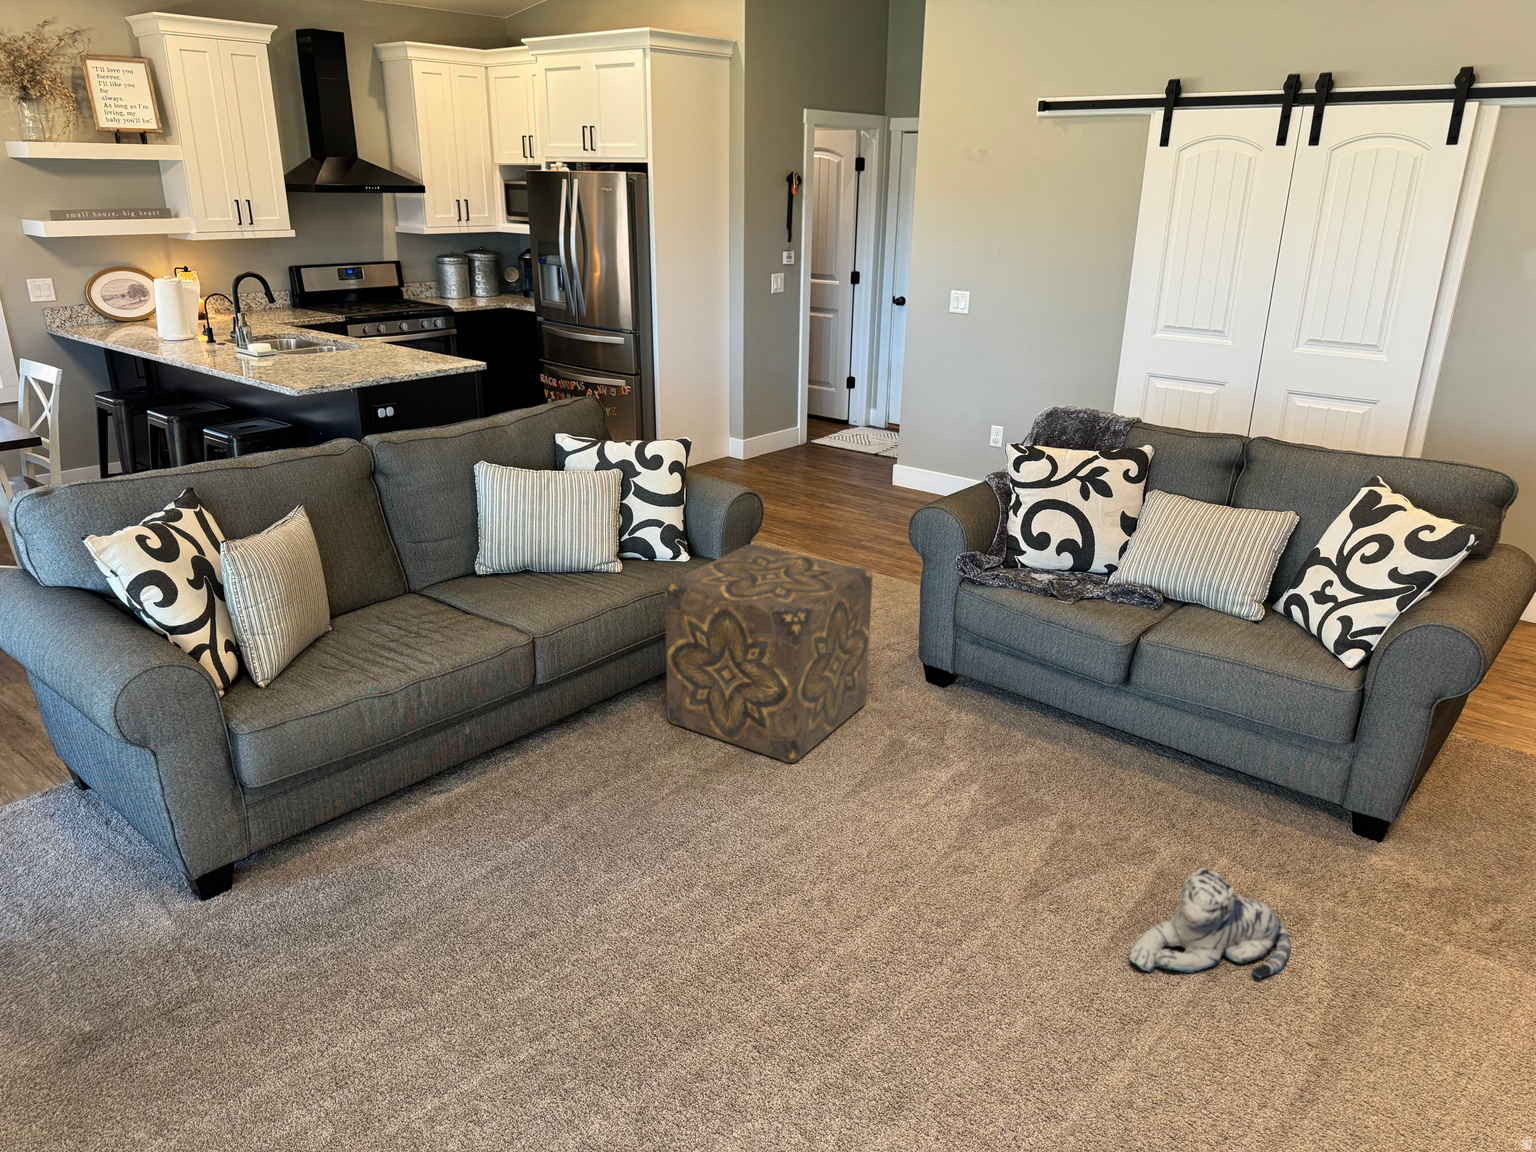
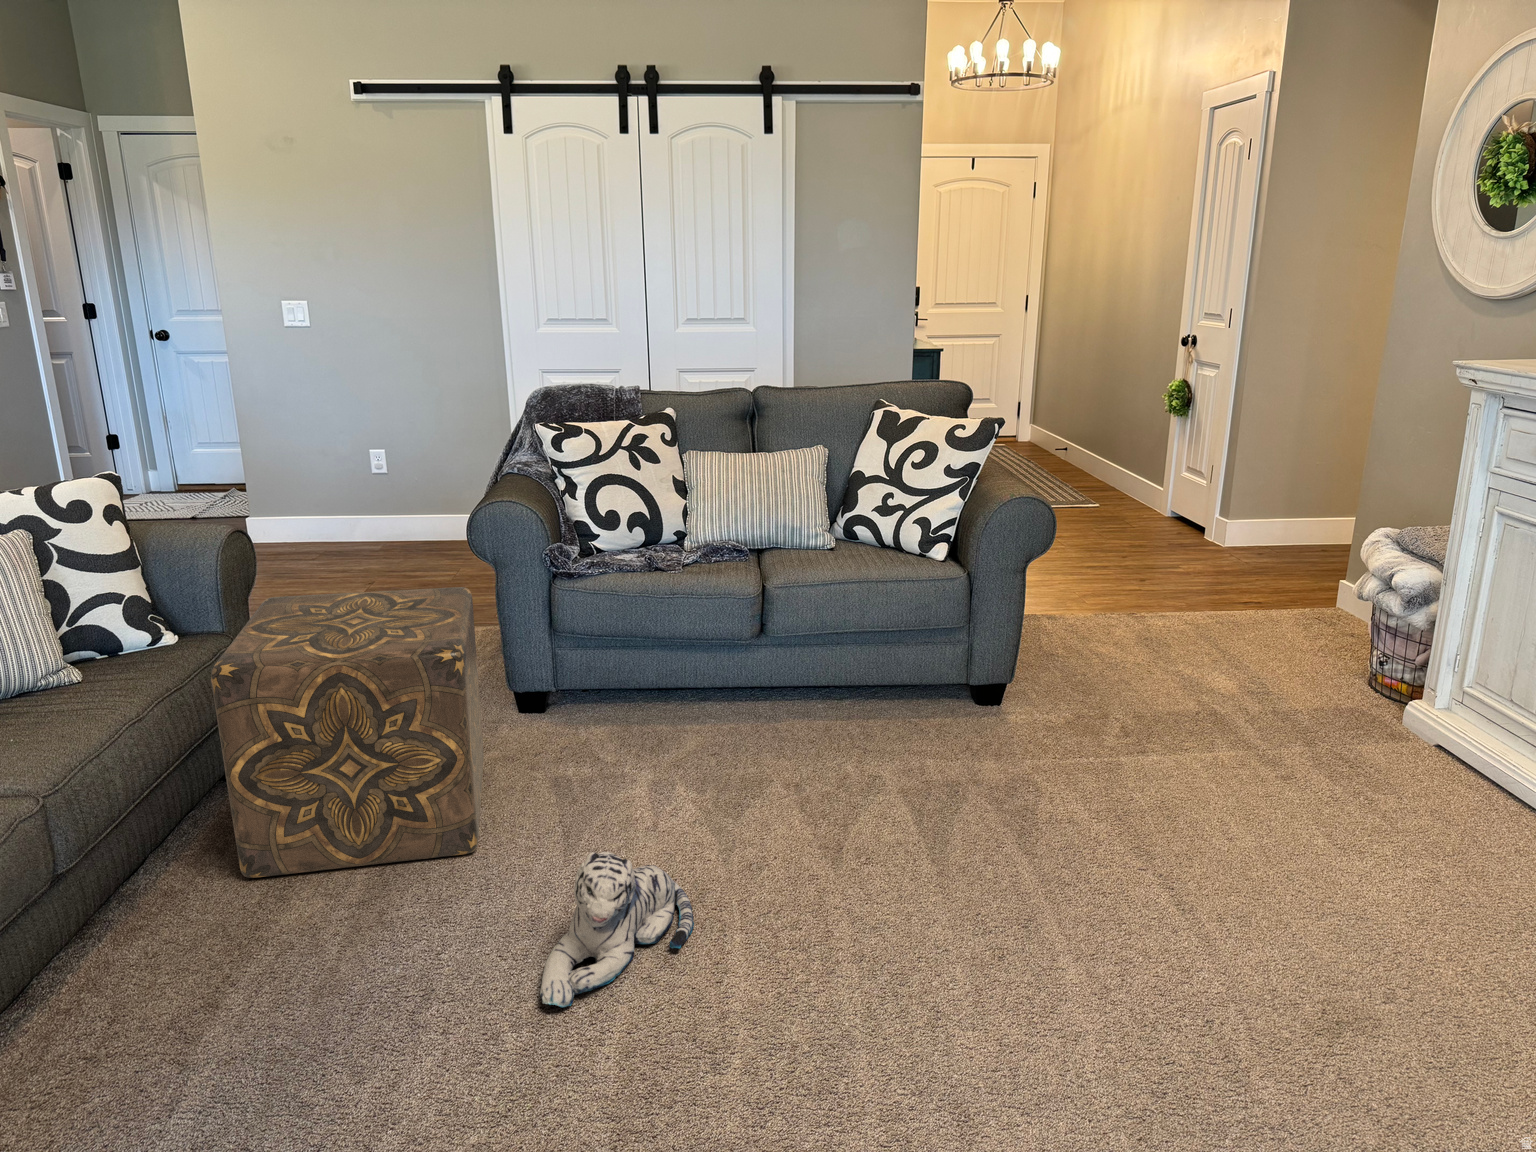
plush toy: present [1130,868,1291,978] -> present [540,851,694,1007]

